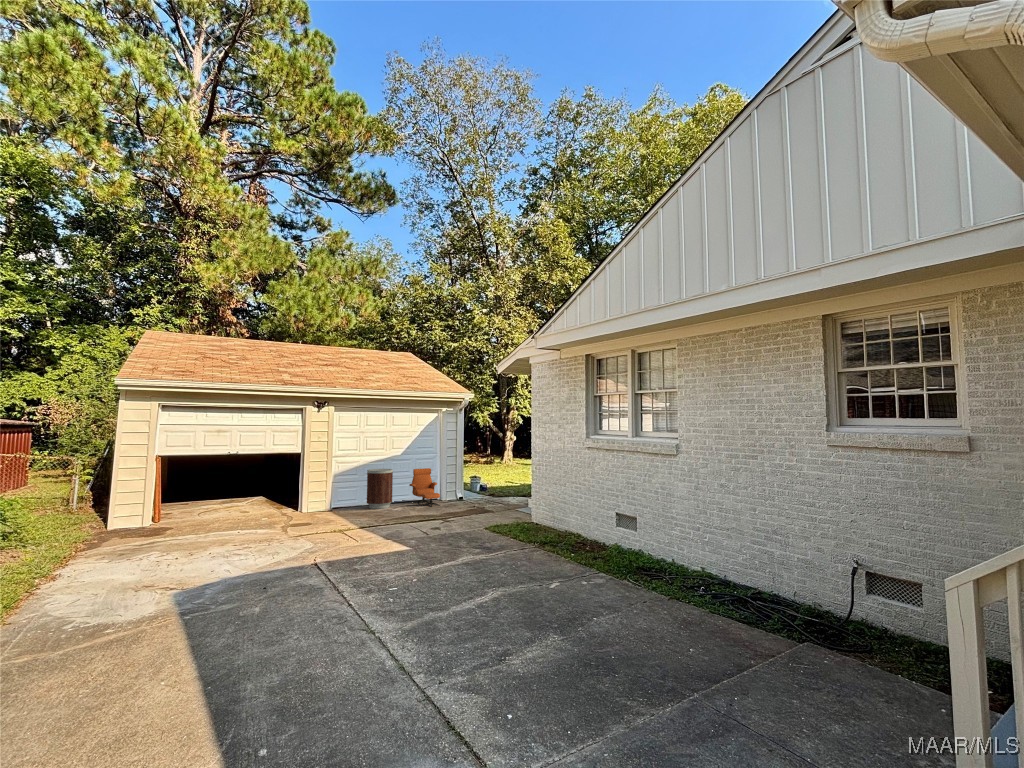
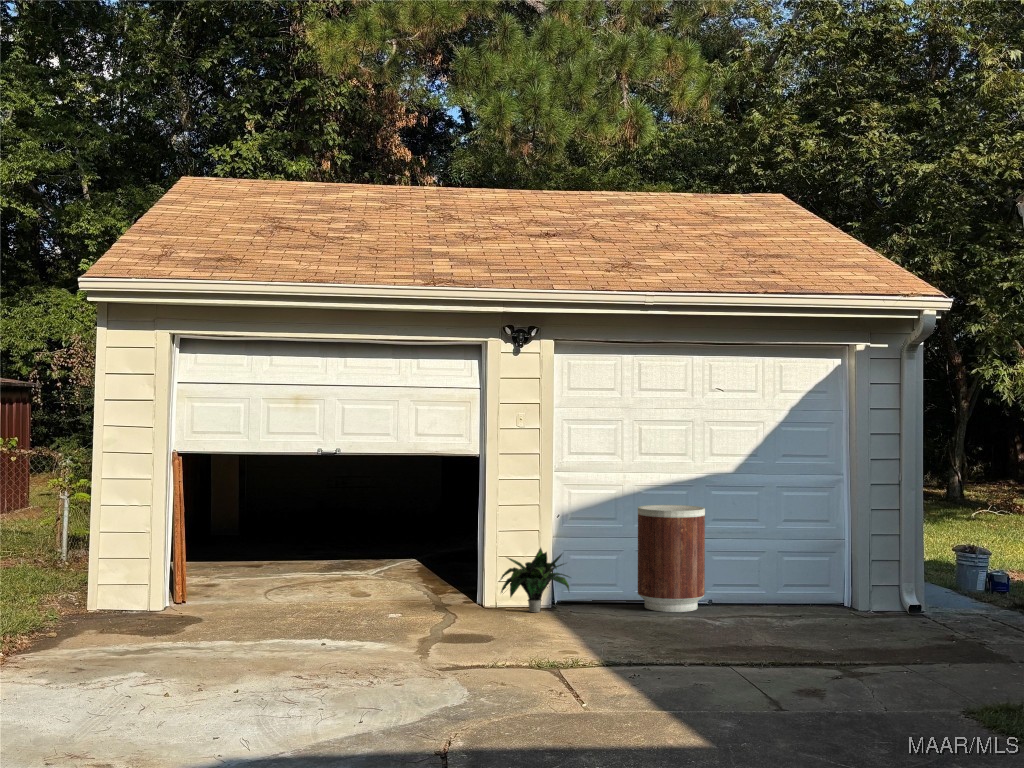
lounge chair: present [409,468,440,507] -> none [754,510,837,619]
potted plant: none [312,488,343,514] -> present [500,548,569,612]

